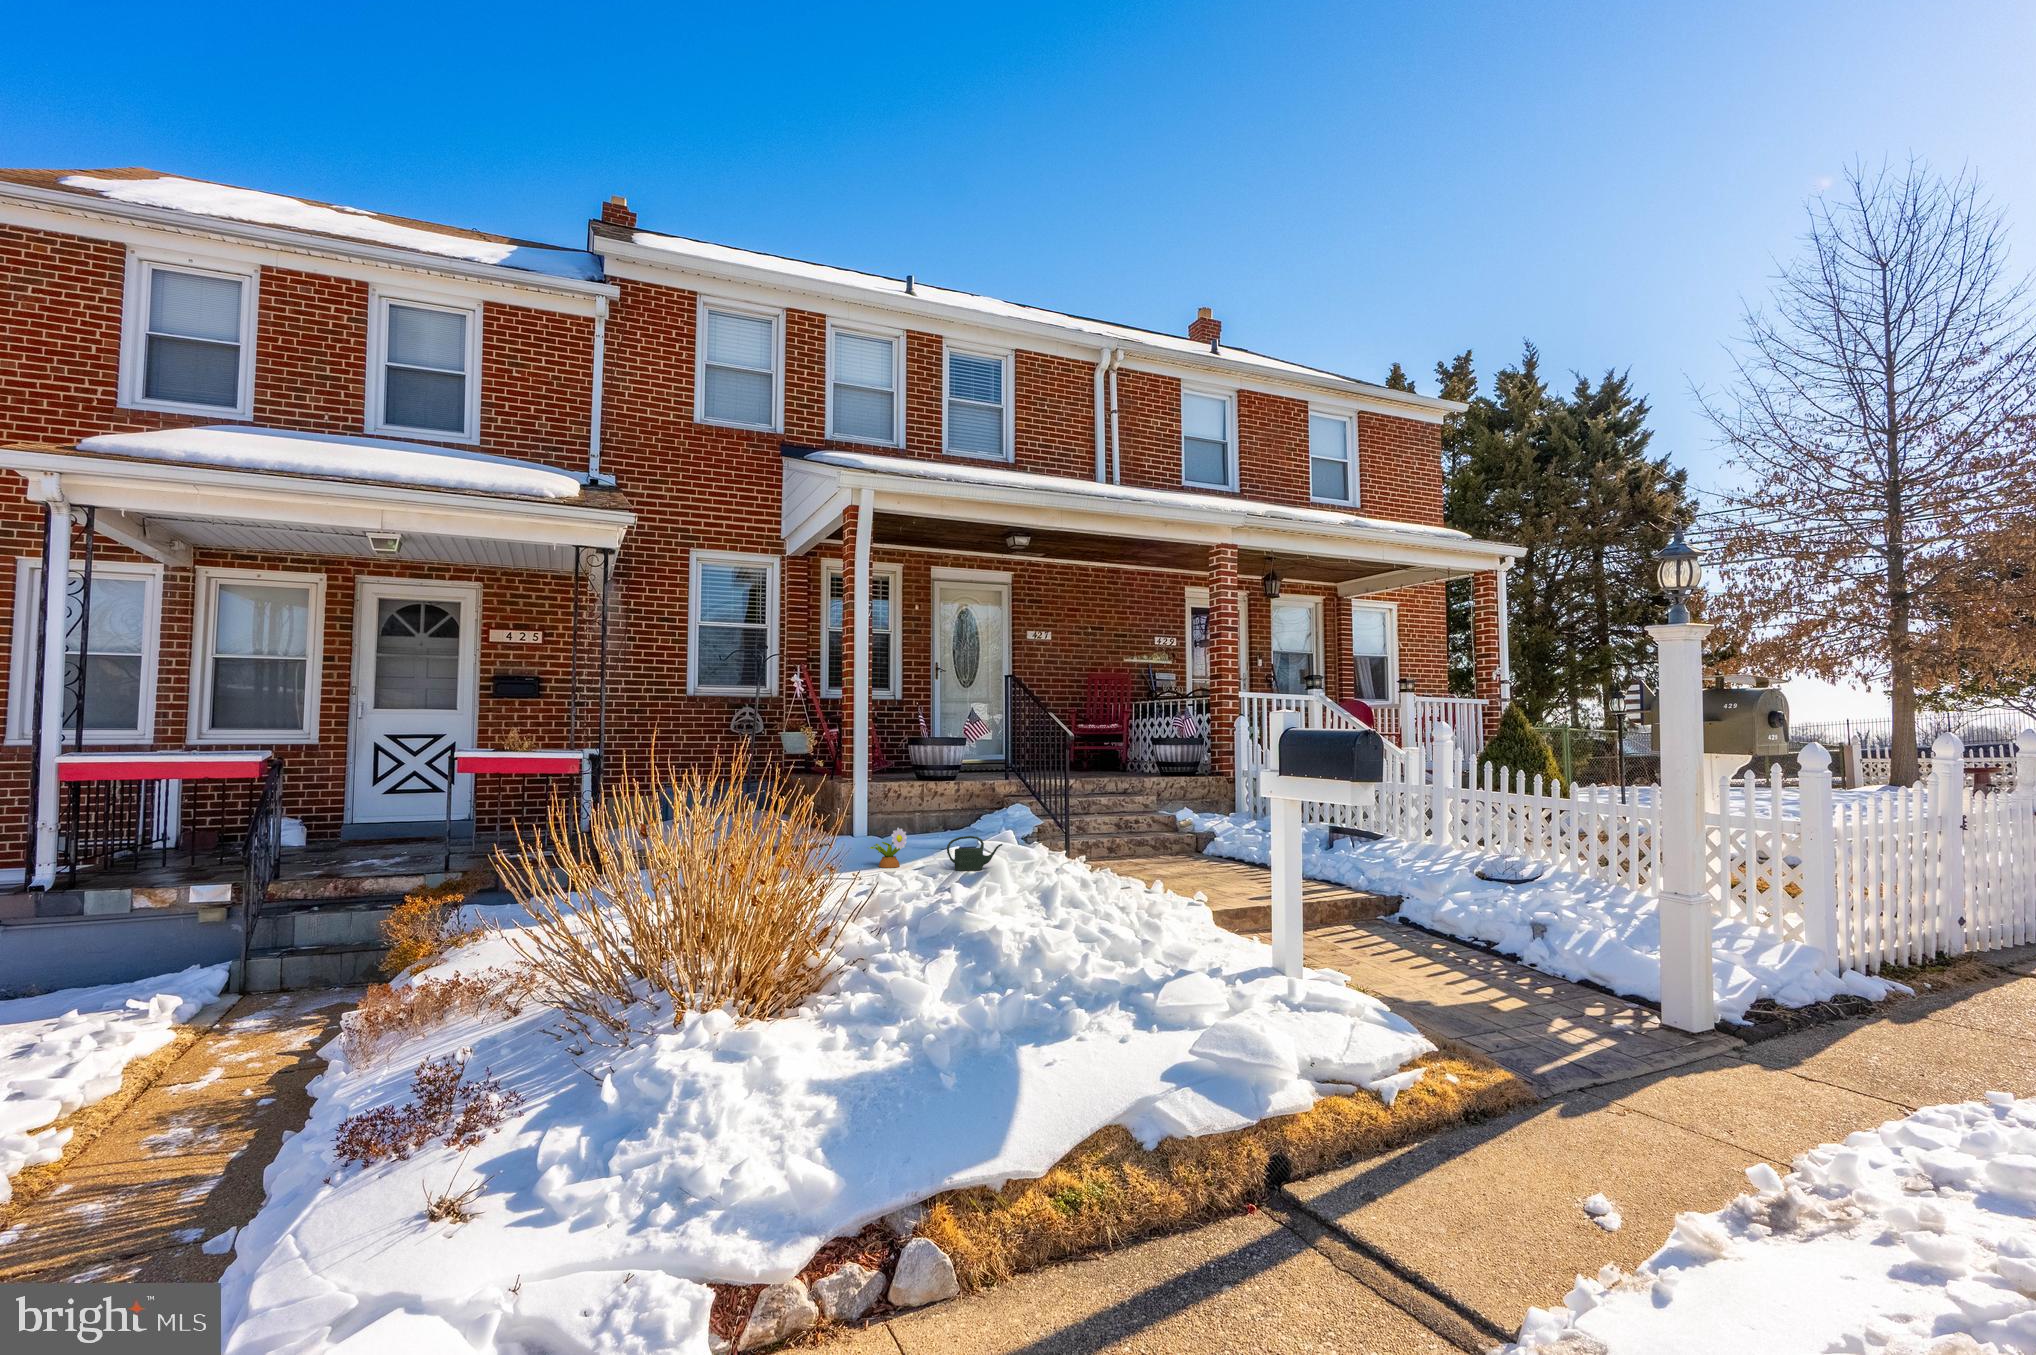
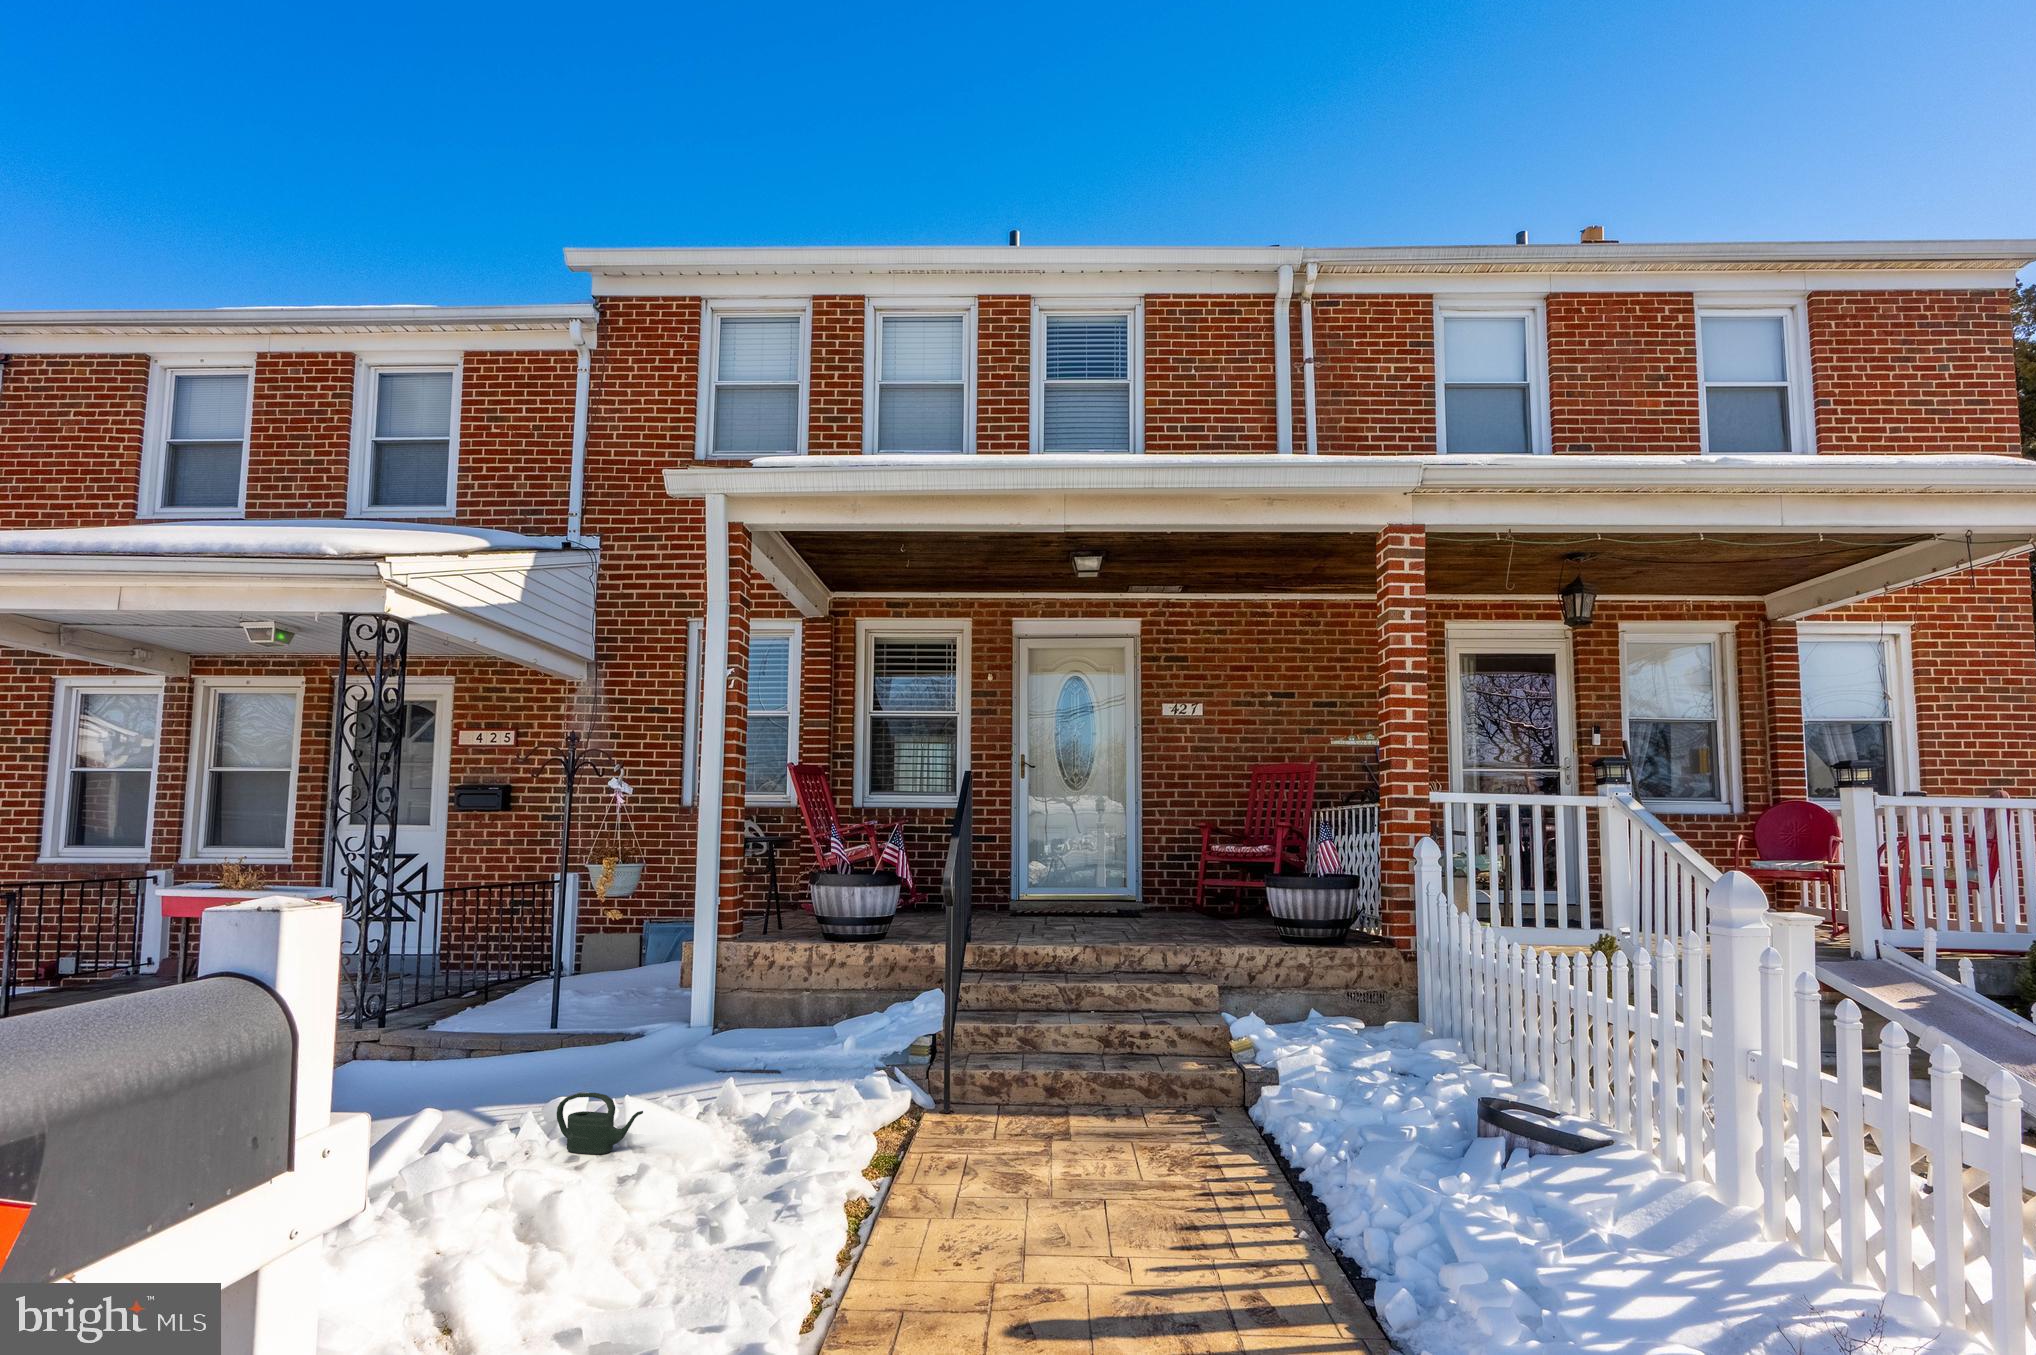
decorative plant: present [870,828,907,868] -> none [484,1065,555,1130]

